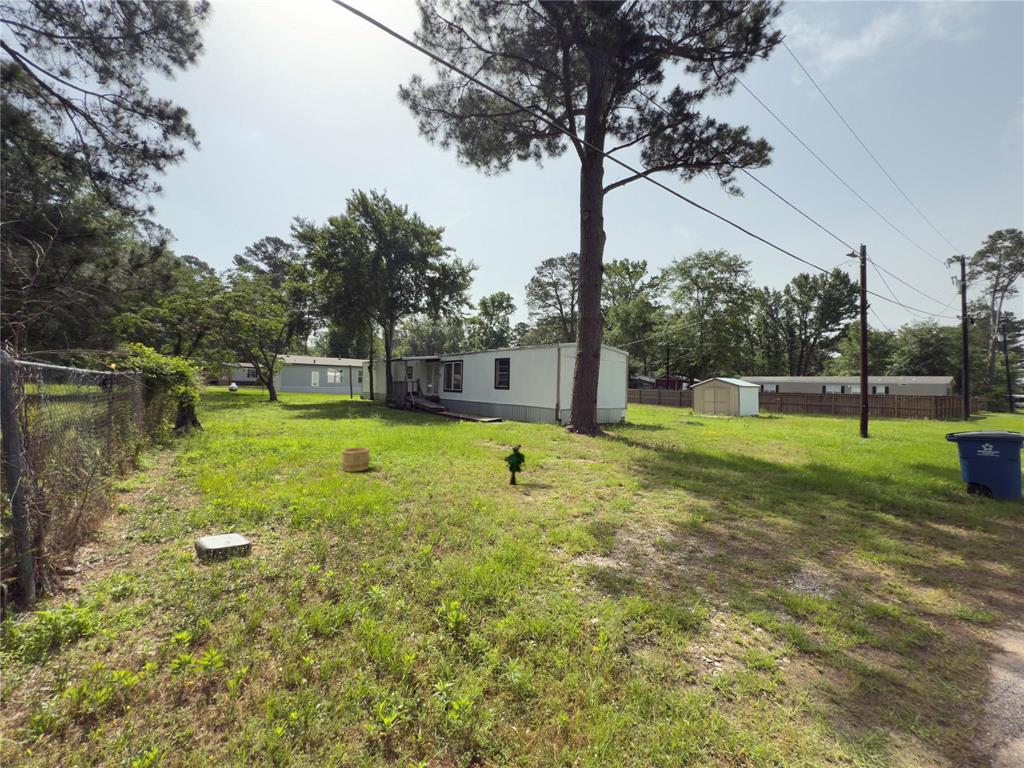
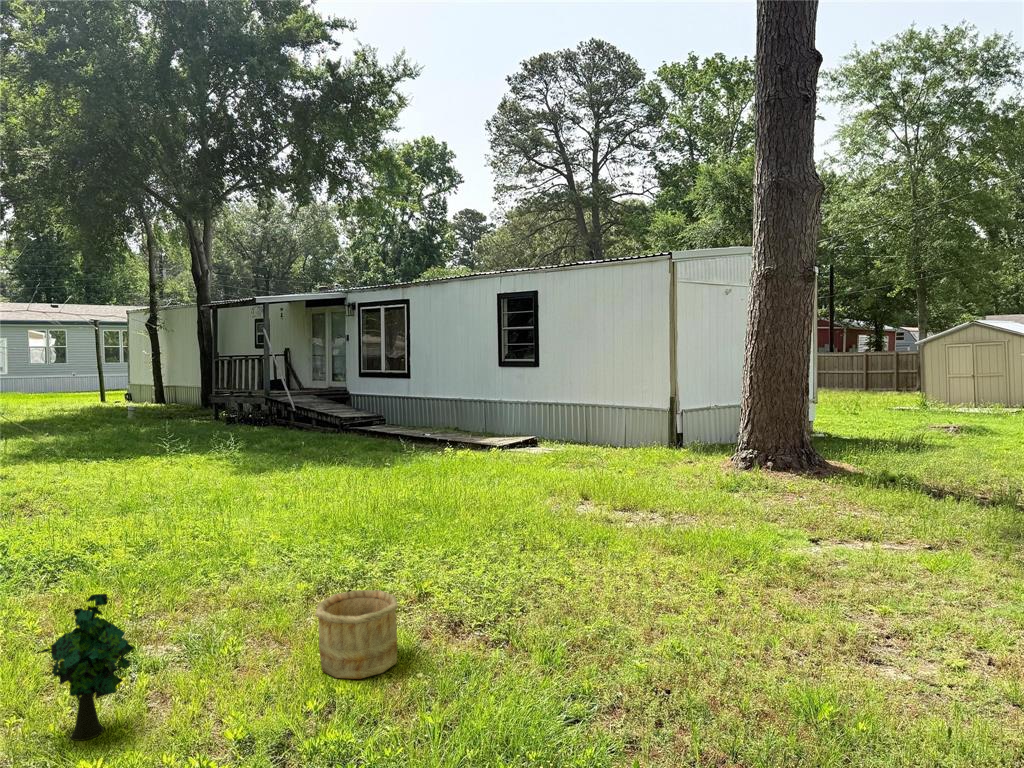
decorative plant: present [504,445,526,485] -> present [38,594,134,741]

